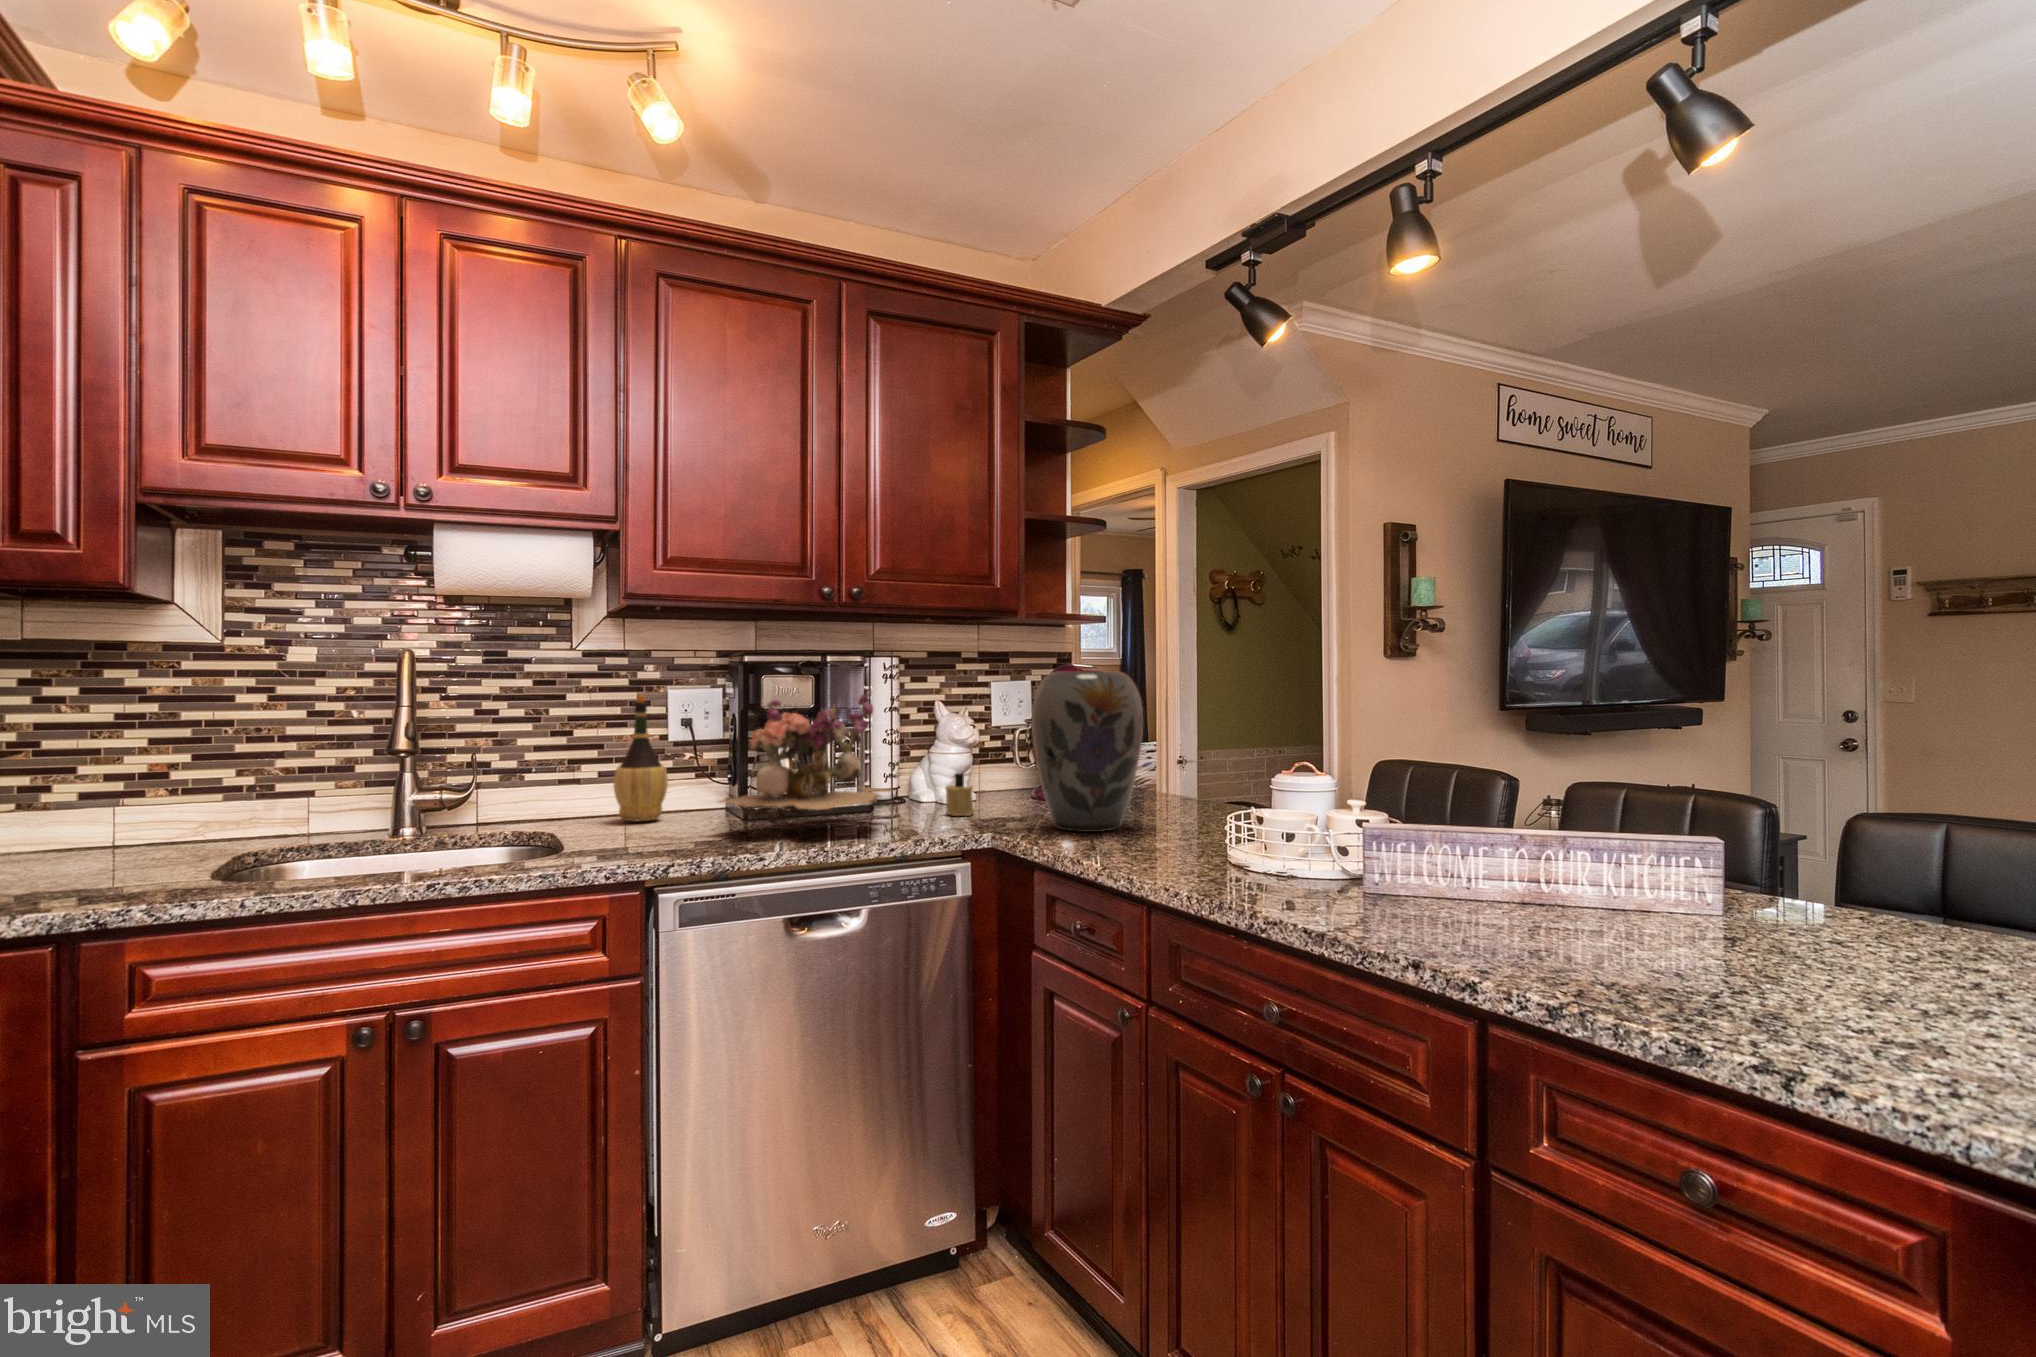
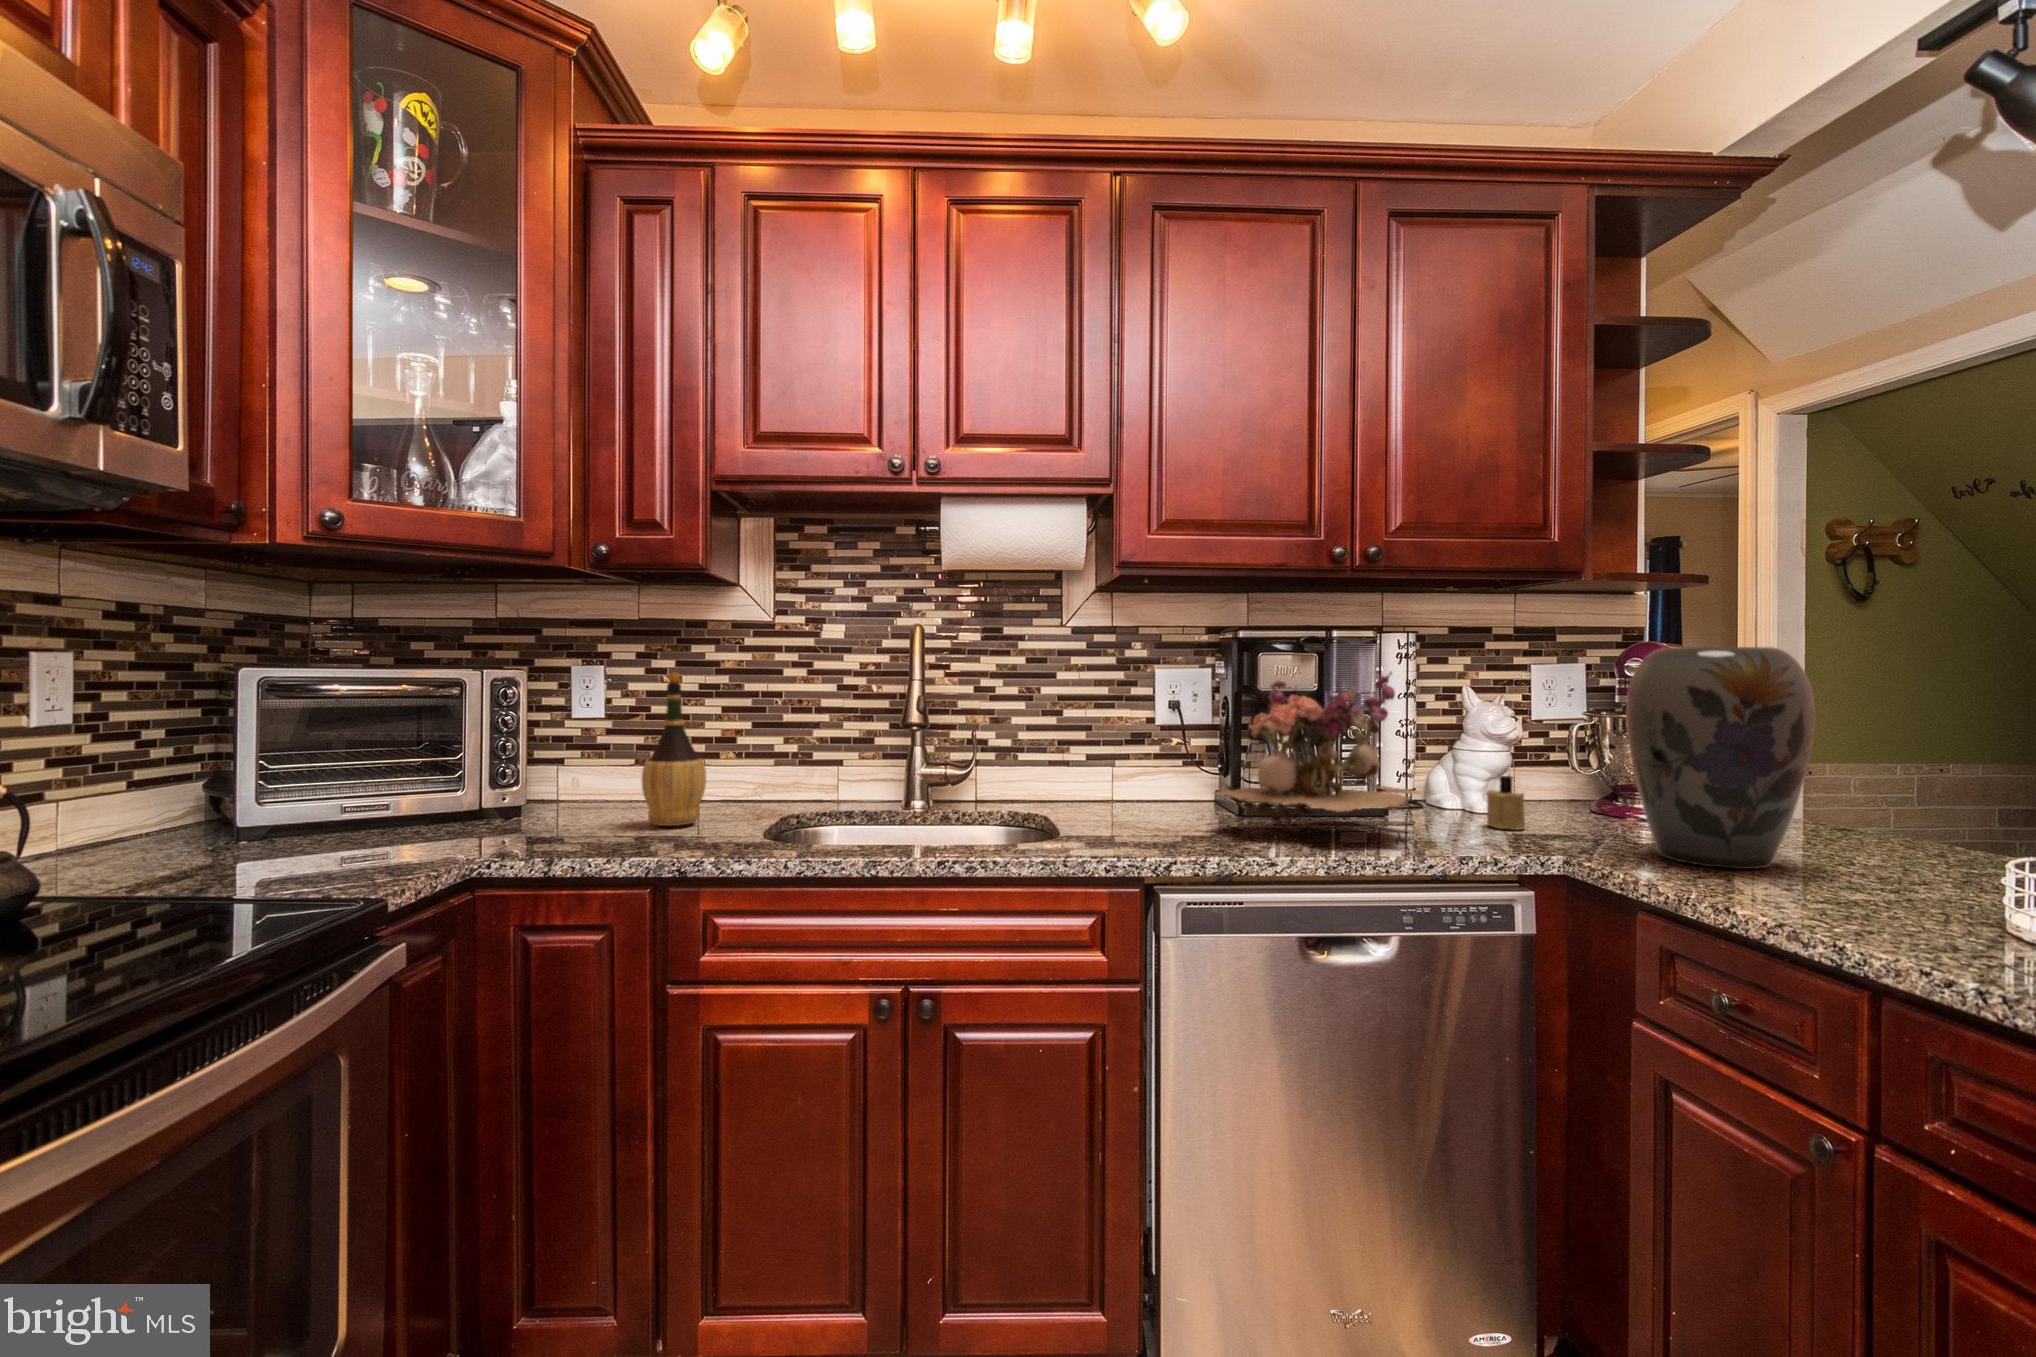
wine bottle: present [614,694,668,822] -> present [642,673,706,826]

